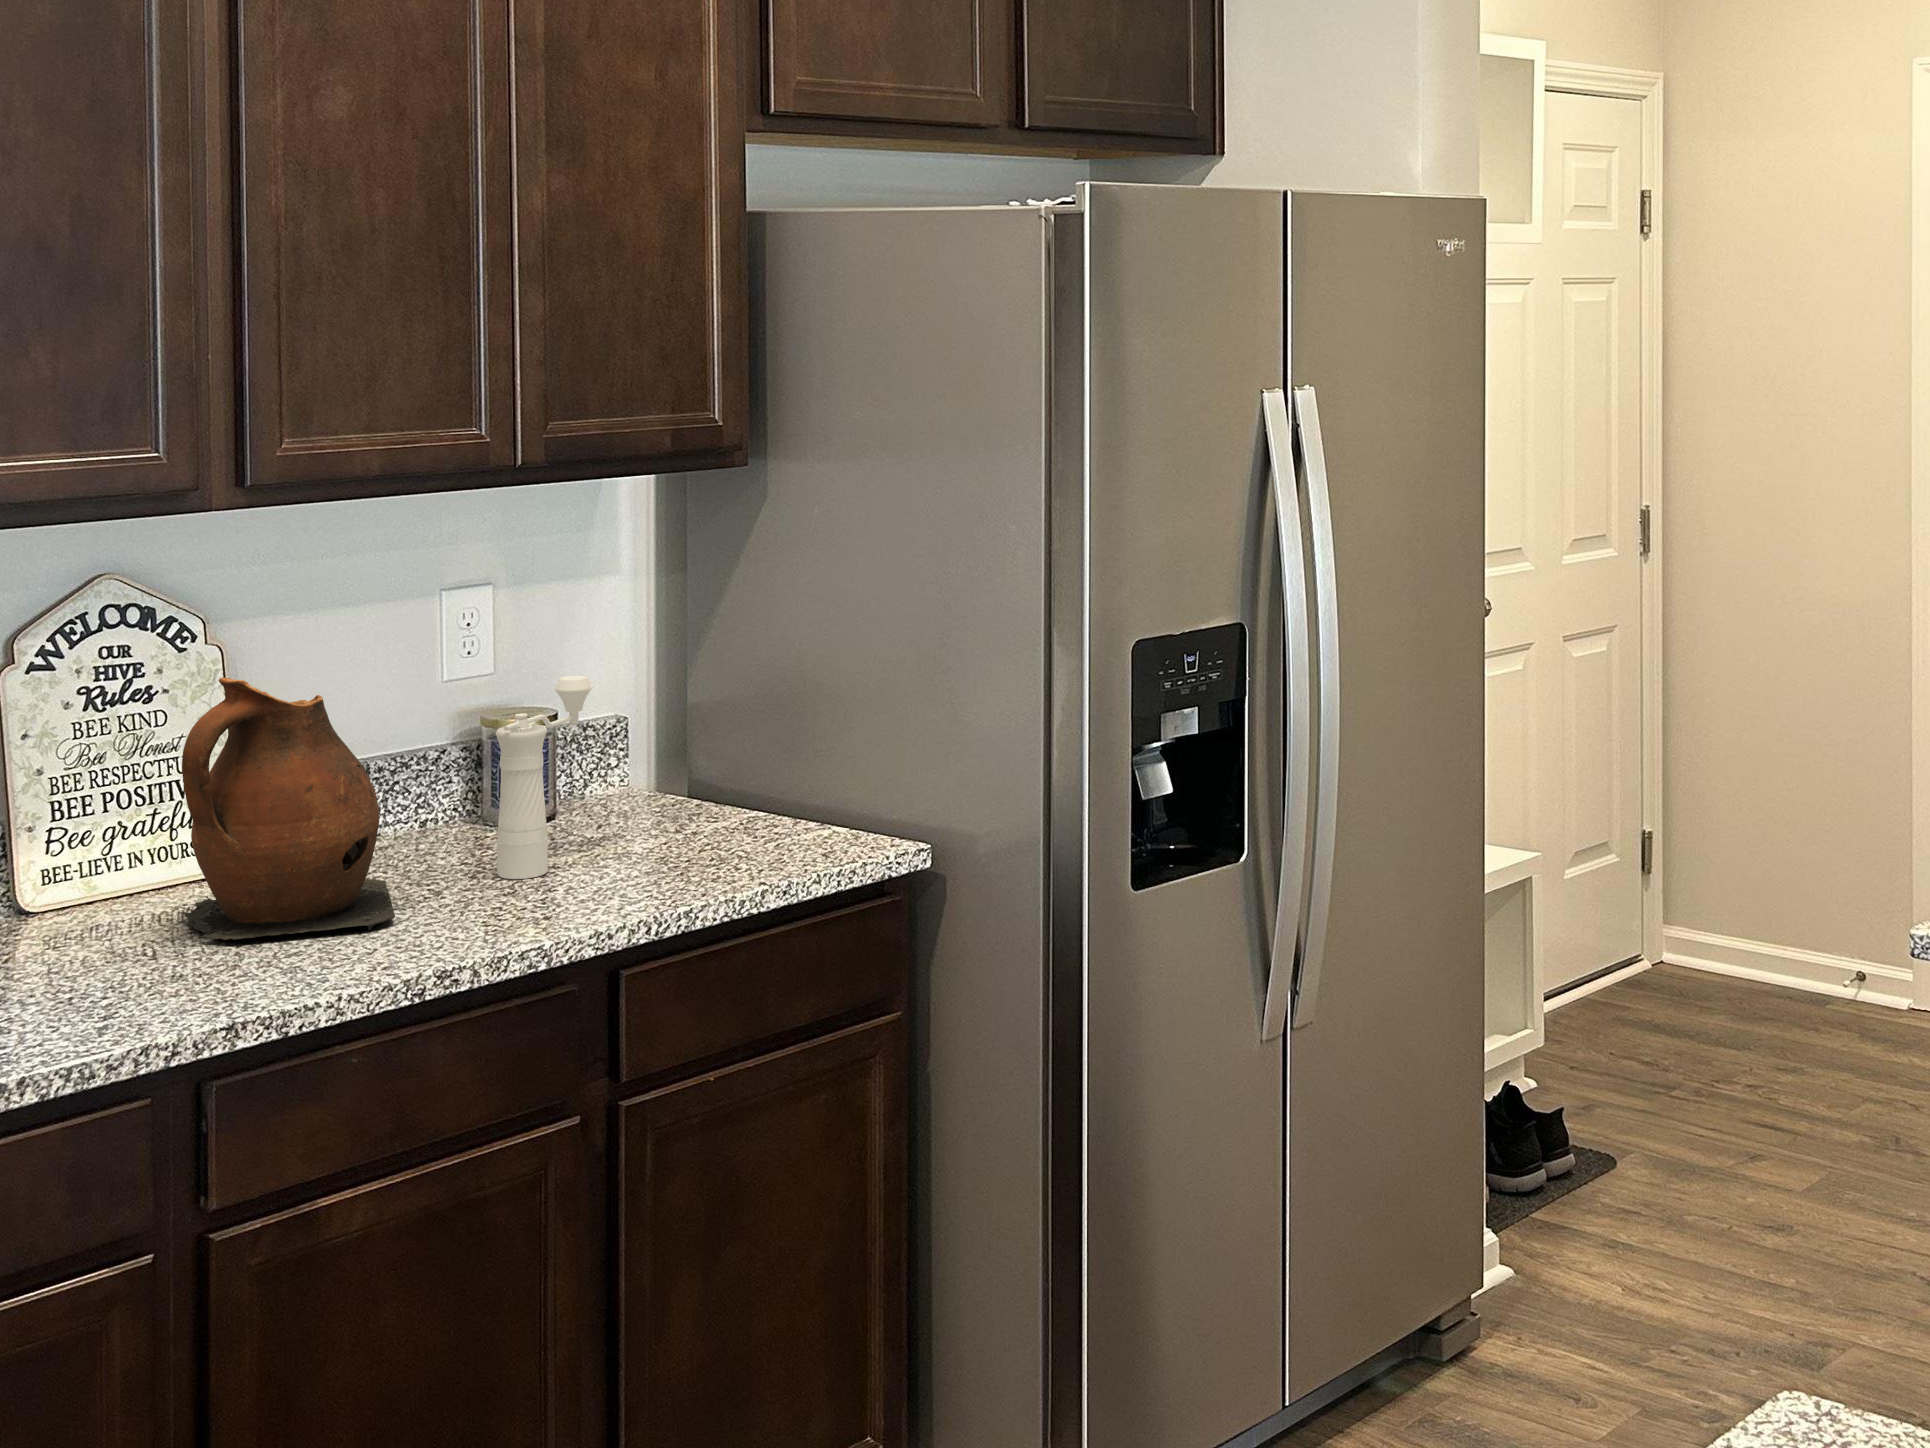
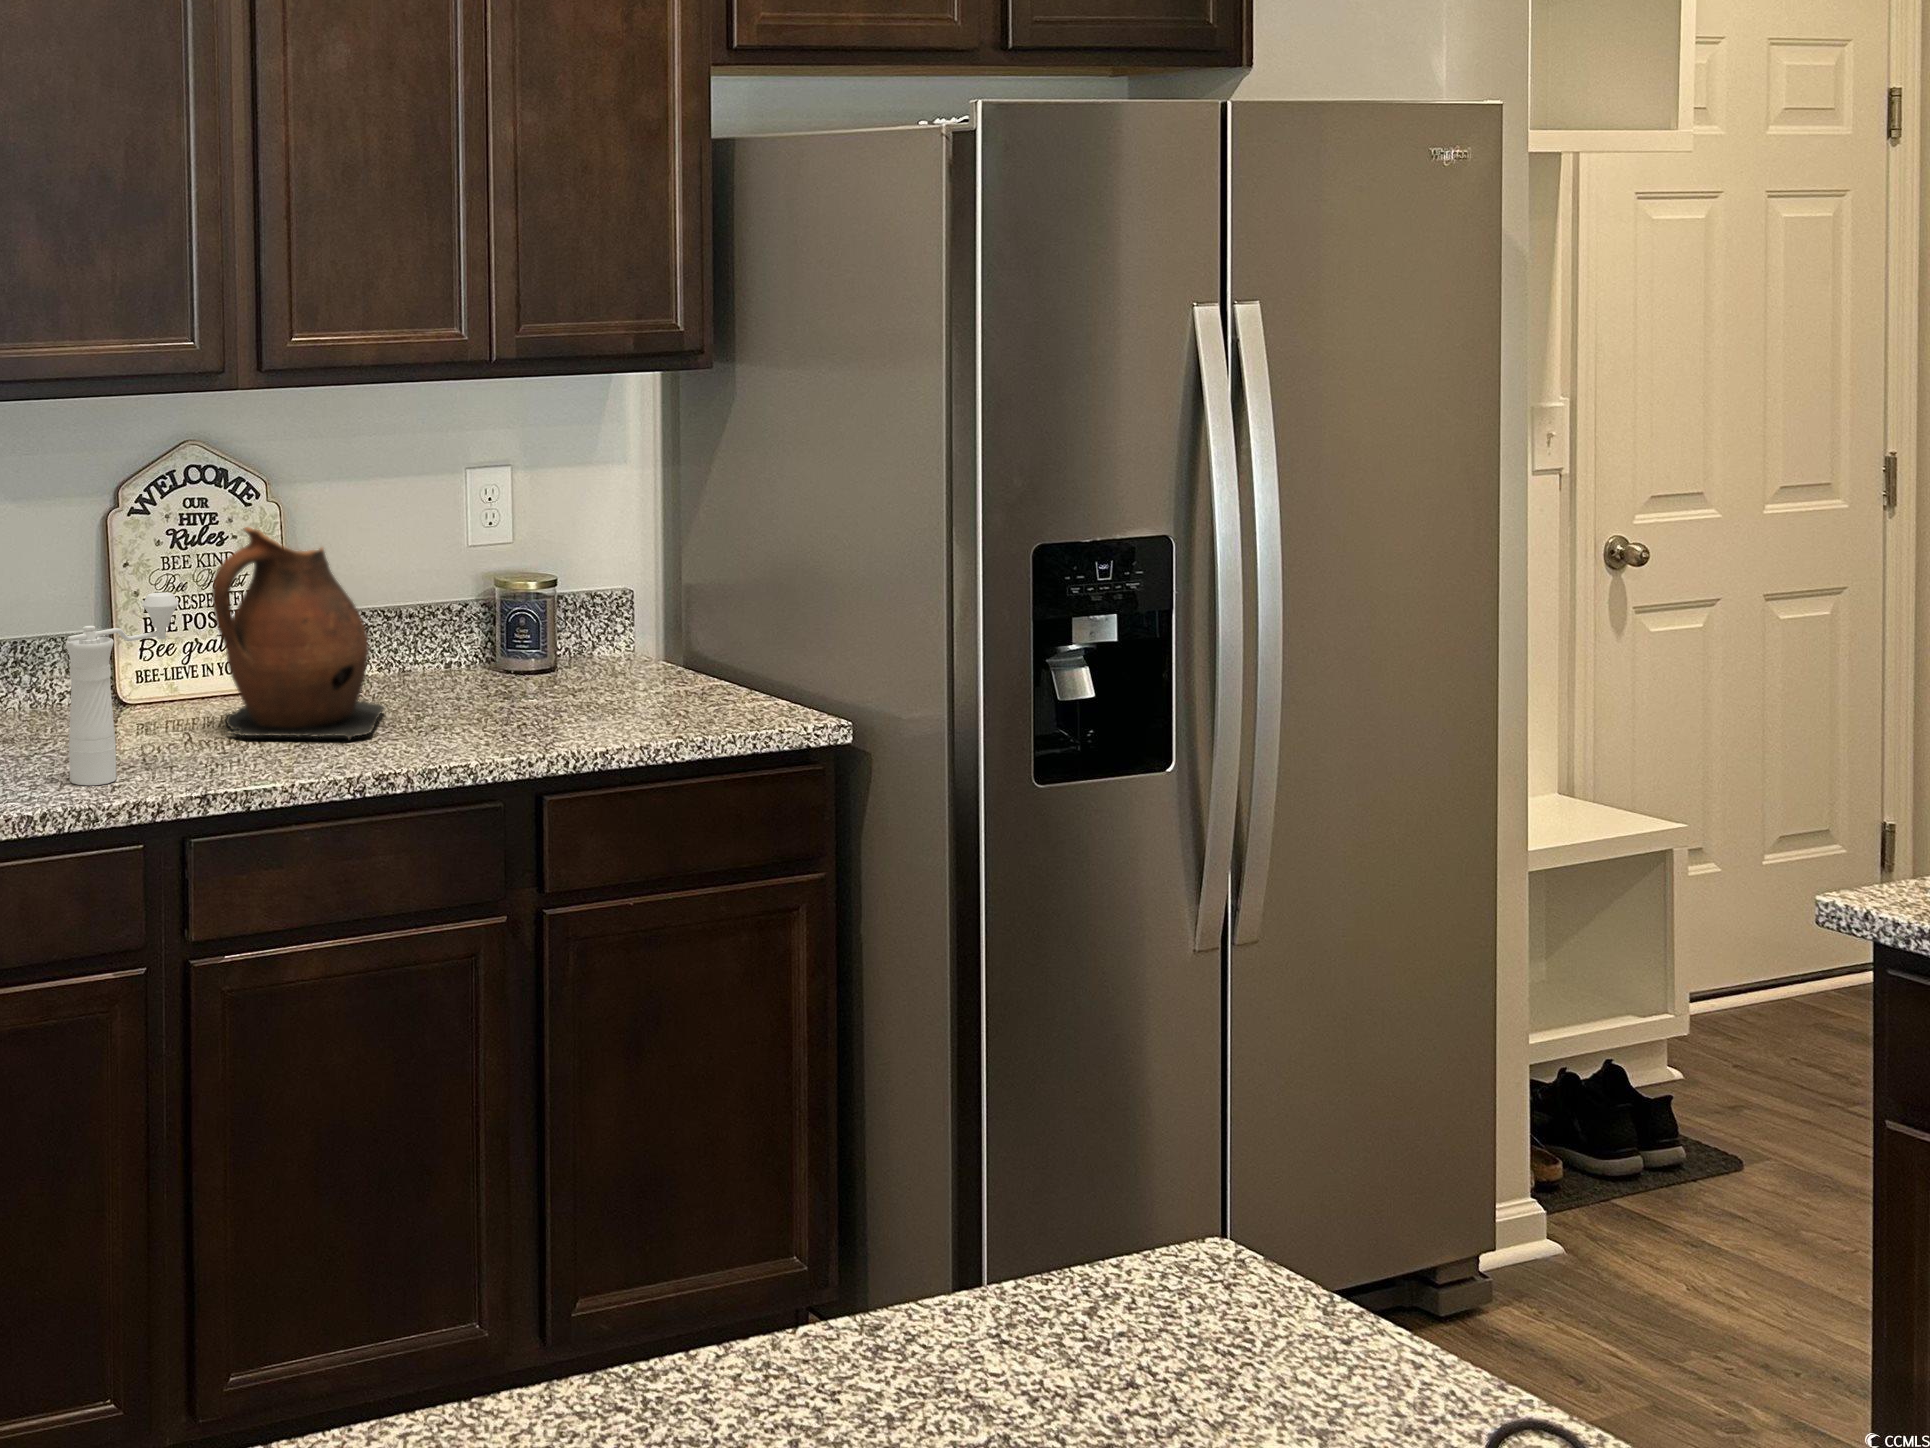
pepper mill: present [495,676,592,879] -> present [65,592,178,785]

